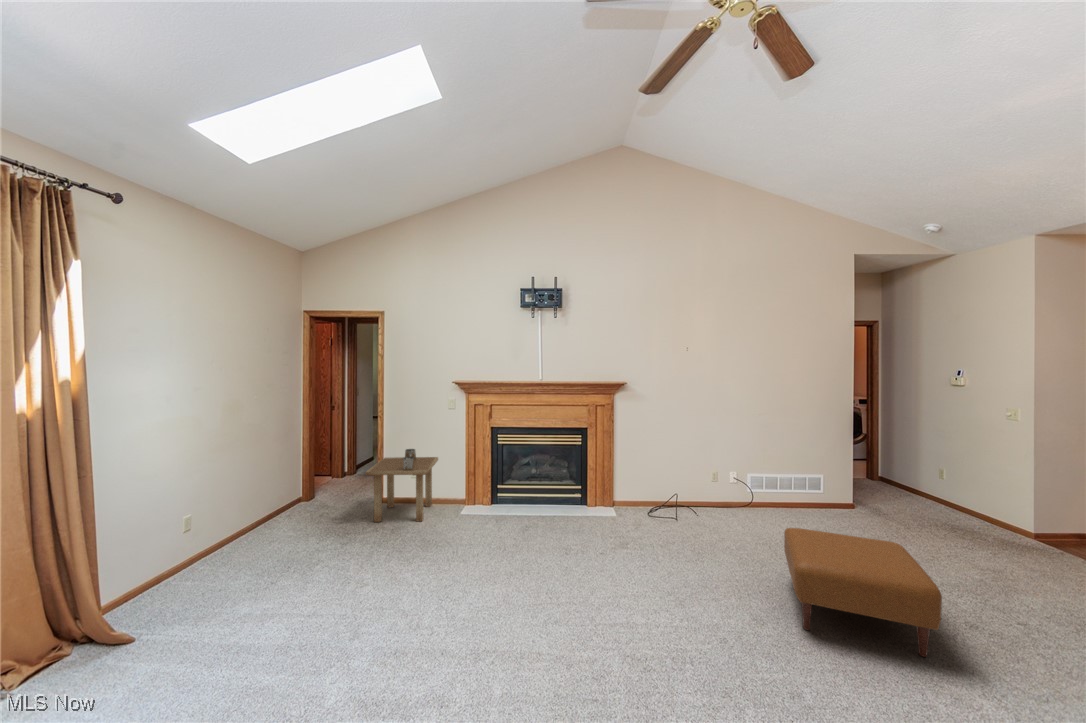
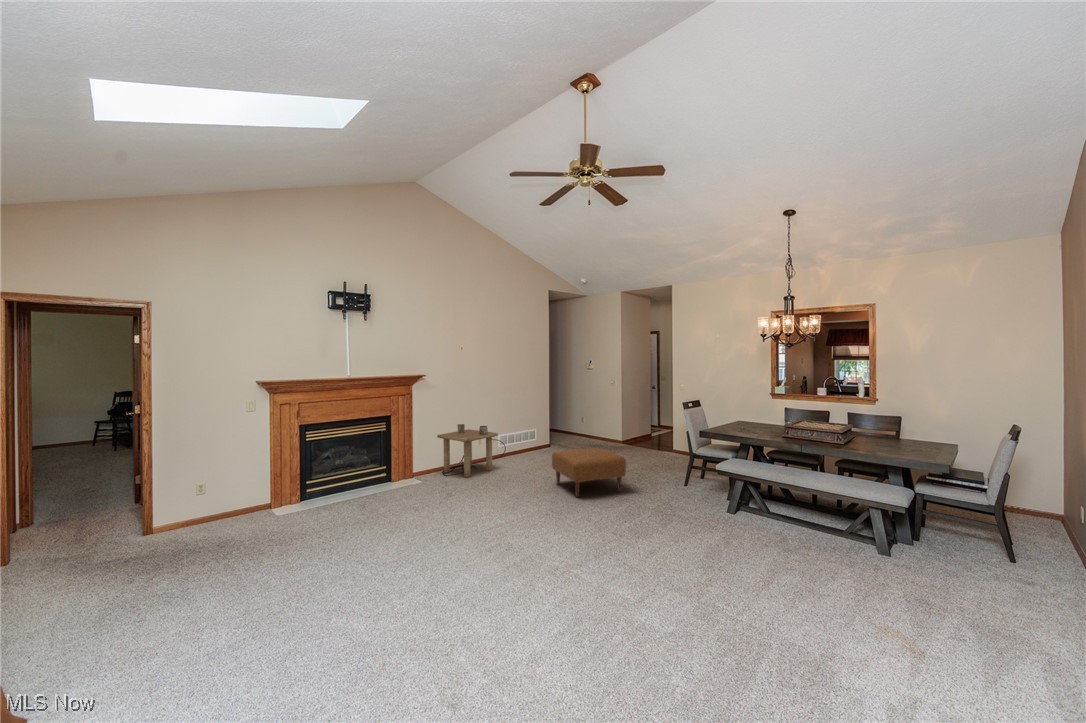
side table: present [365,449,438,522] -> present [437,424,498,477]

